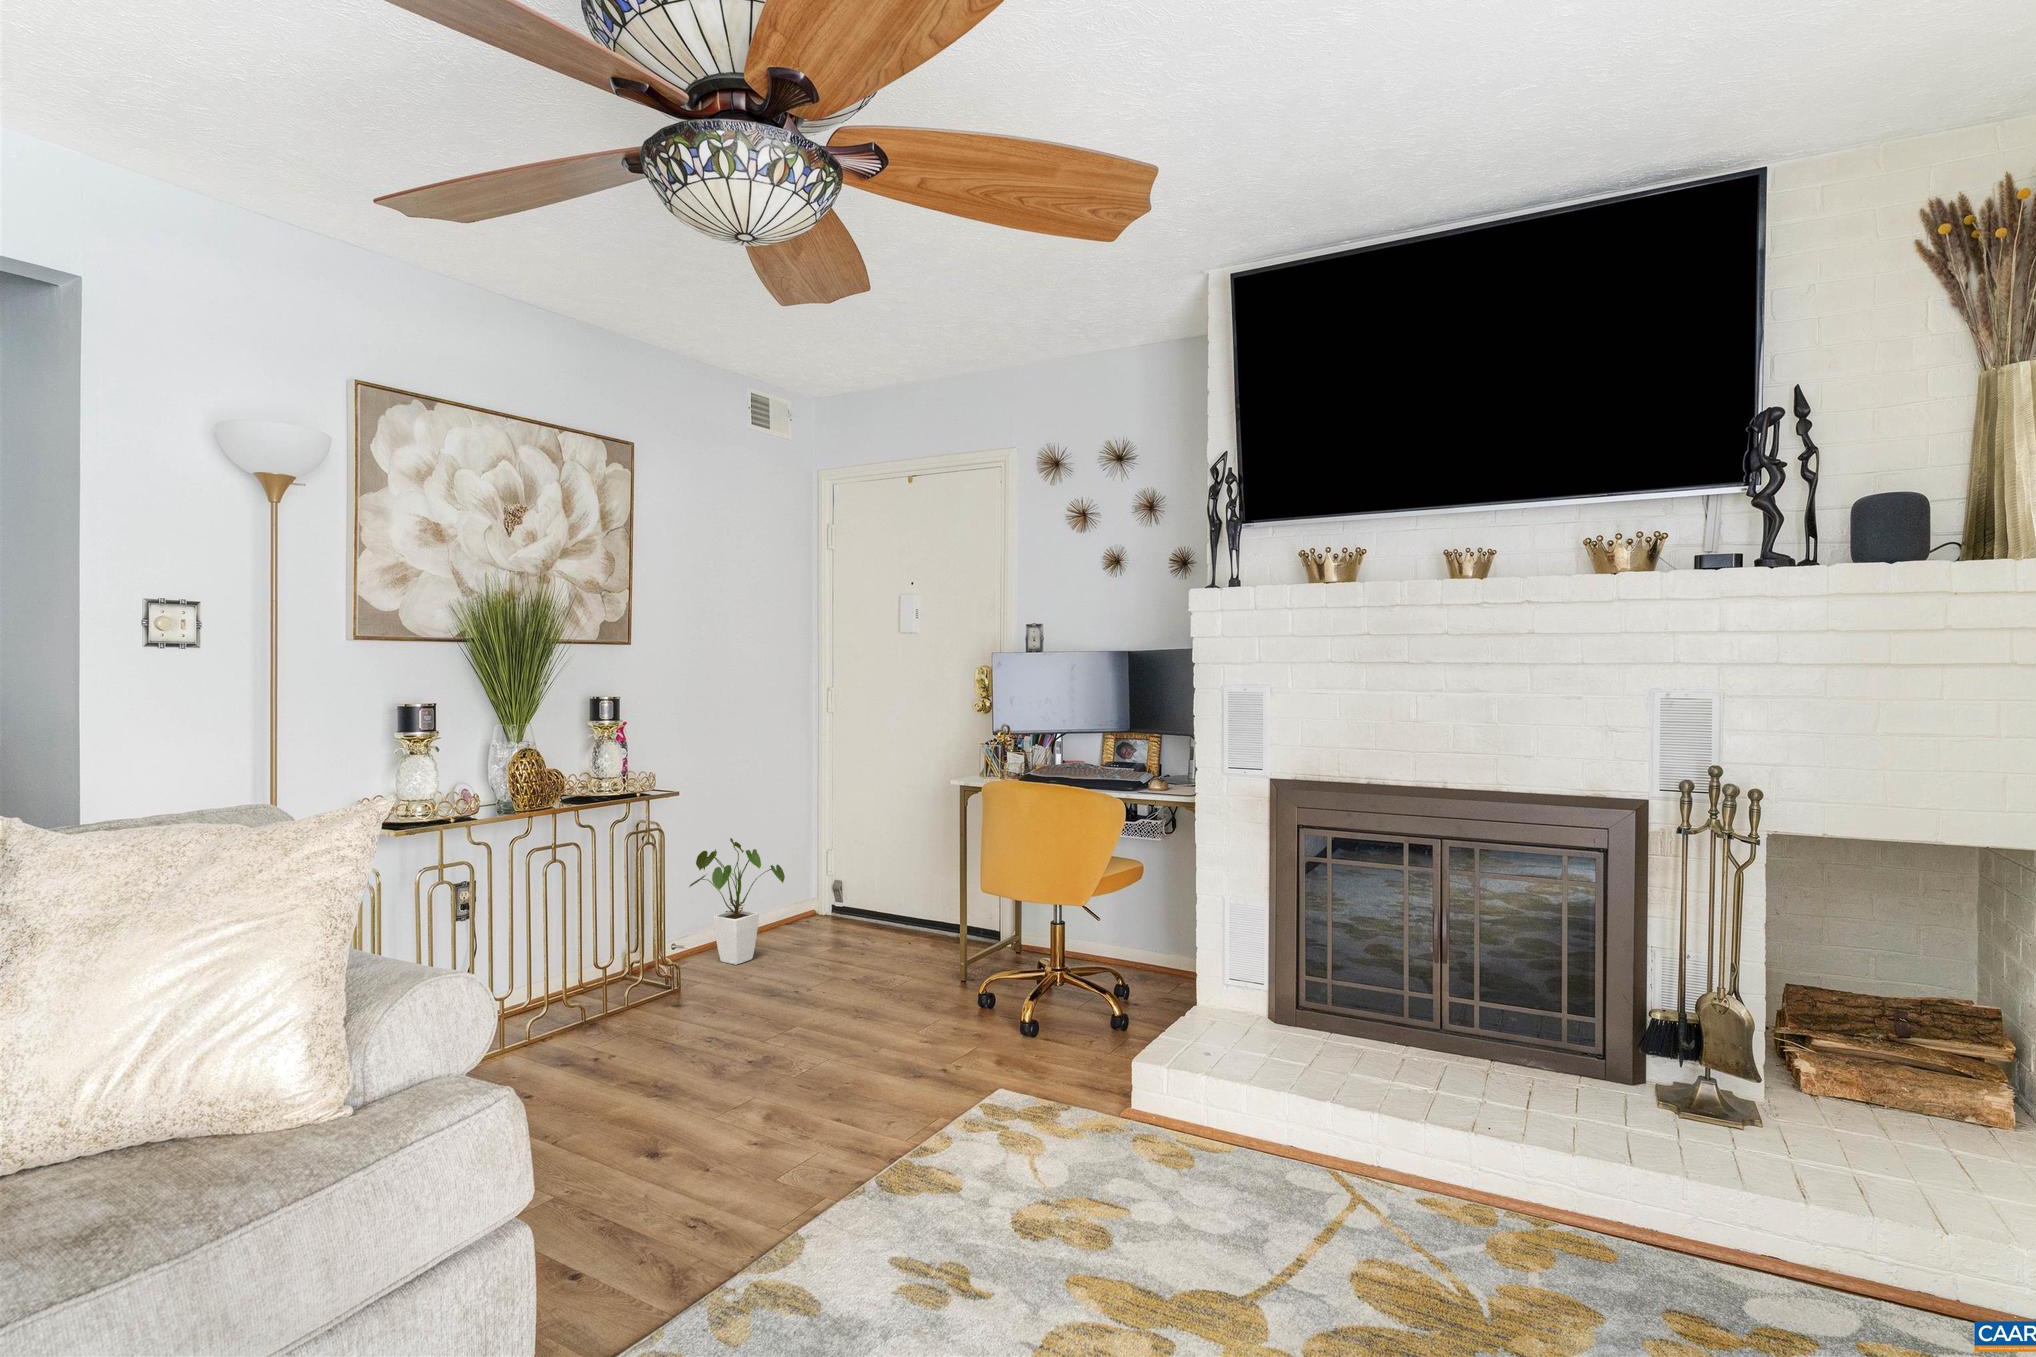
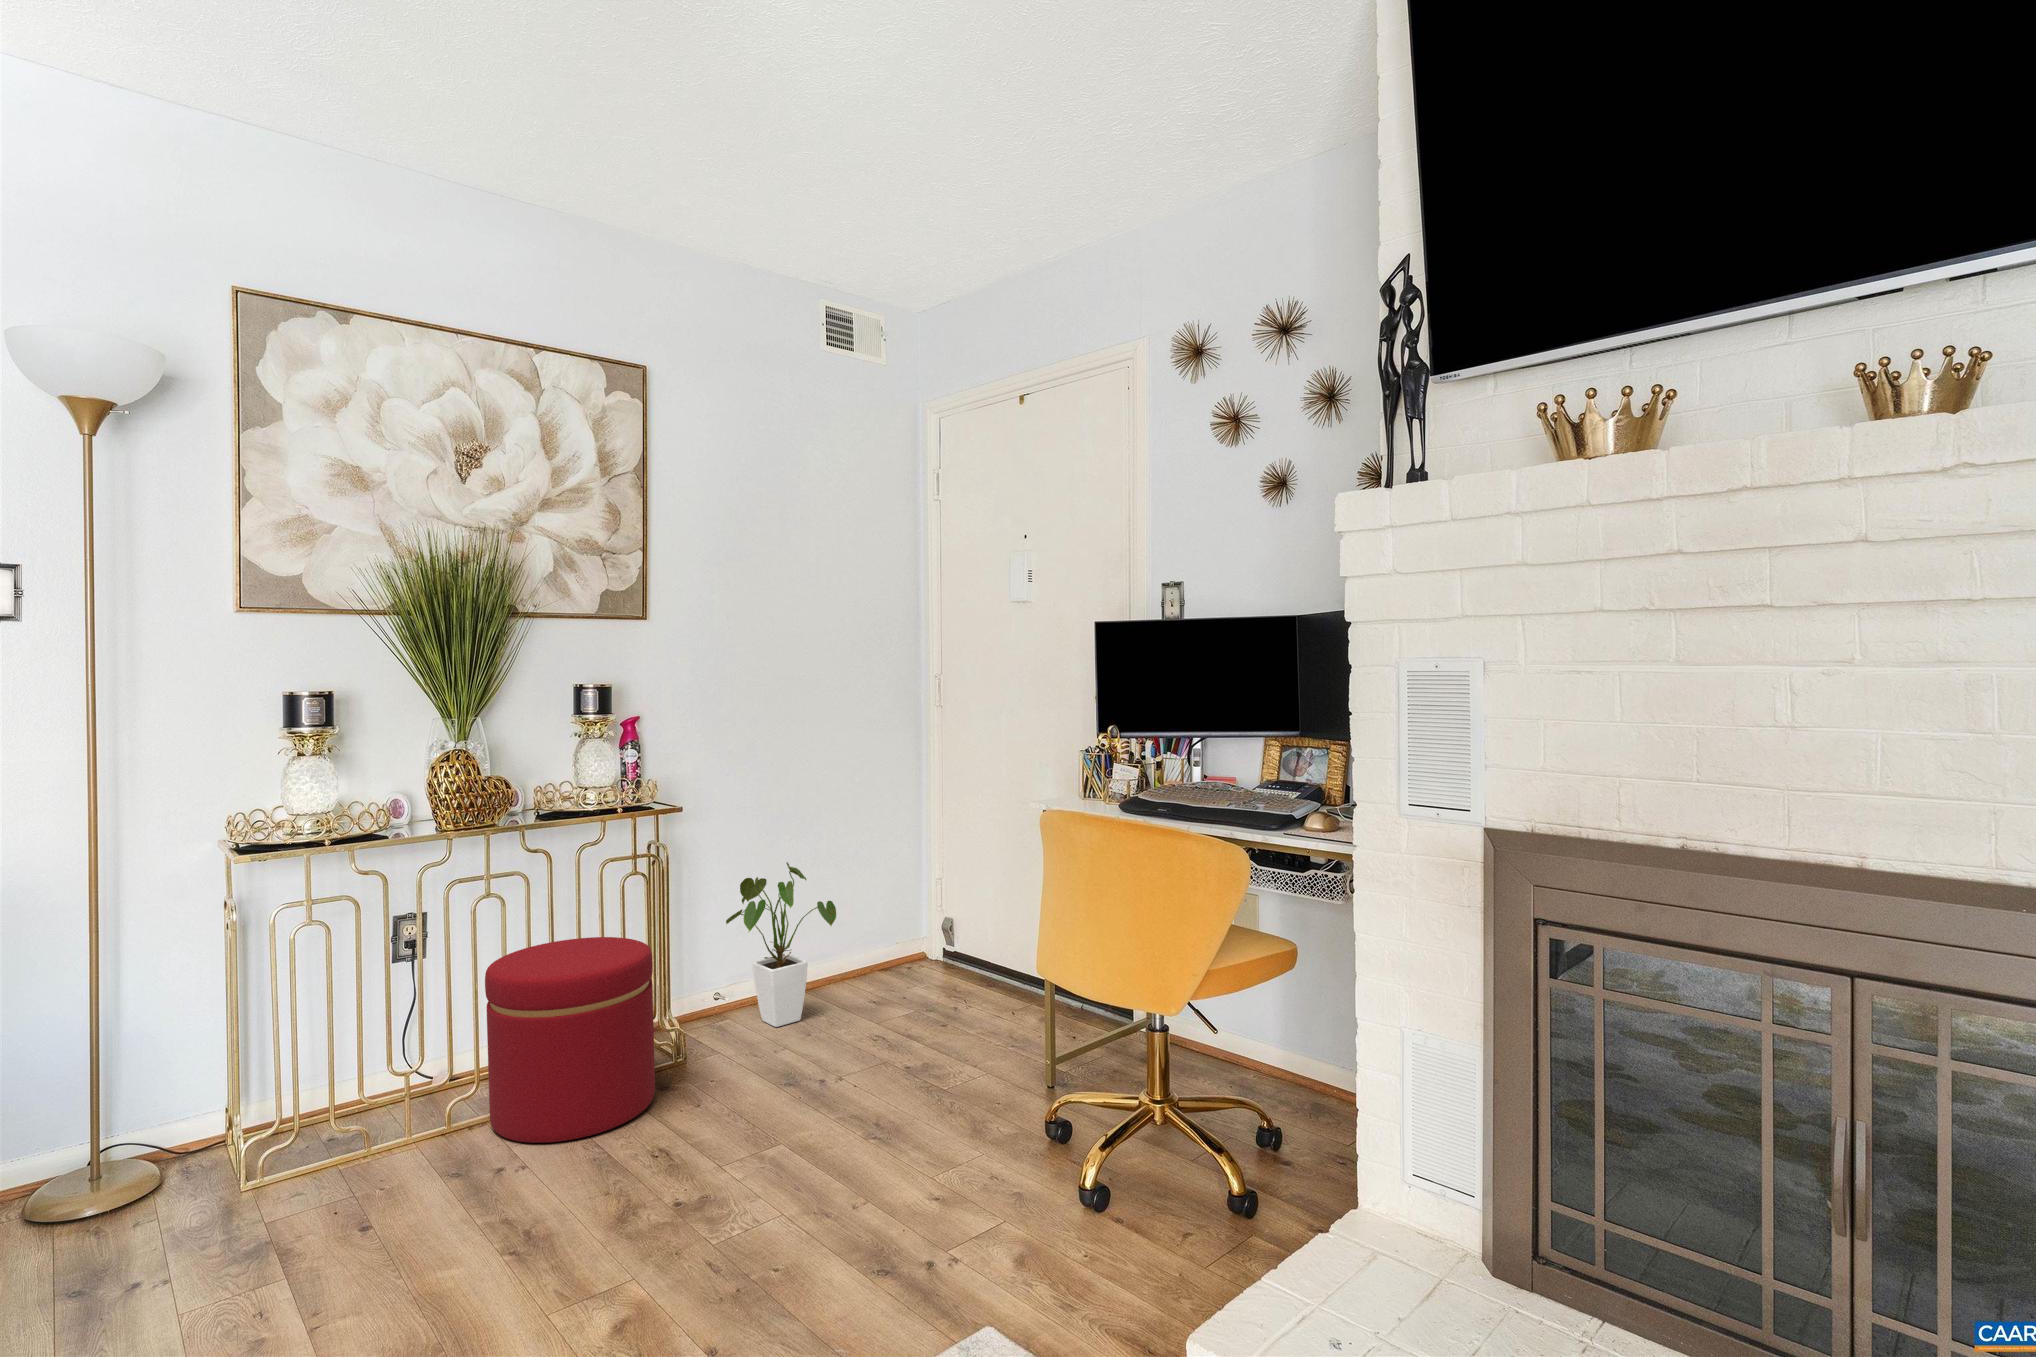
ottoman: none [558,893,683,1043] -> present [485,937,655,1143]

